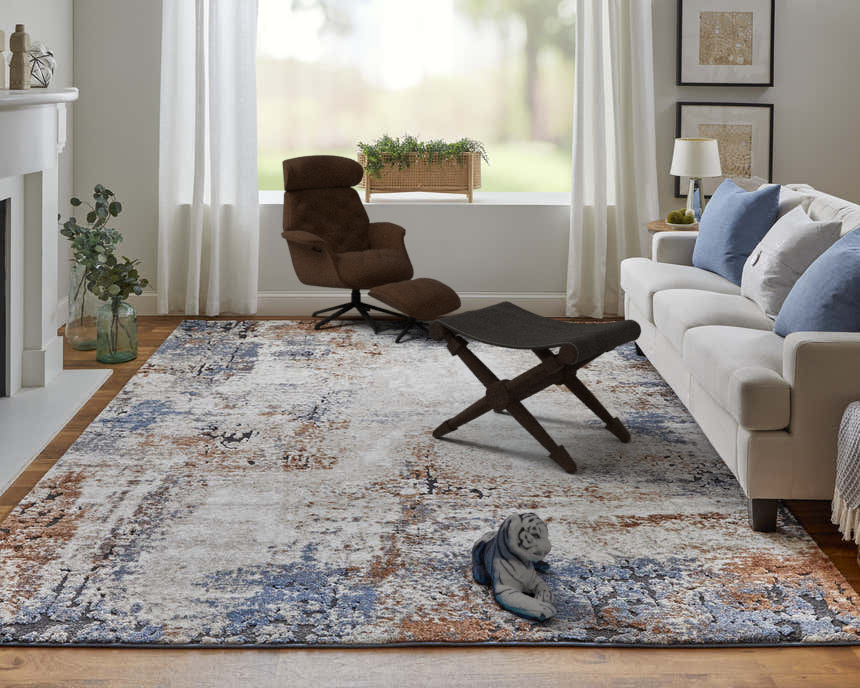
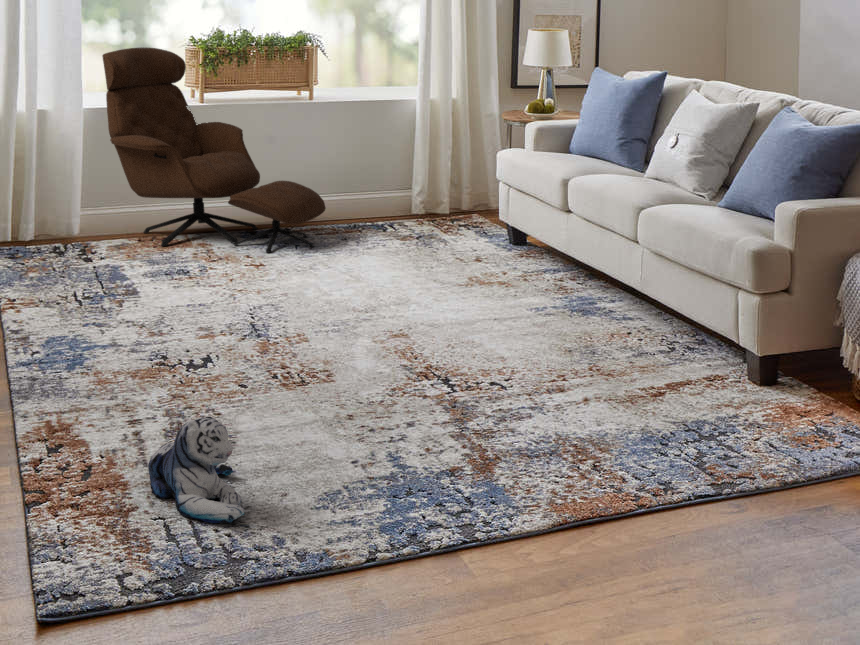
footstool: present [429,301,641,473] -> none [399,195,598,358]
plush toy: present [472,512,557,621] -> present [148,417,245,523]

